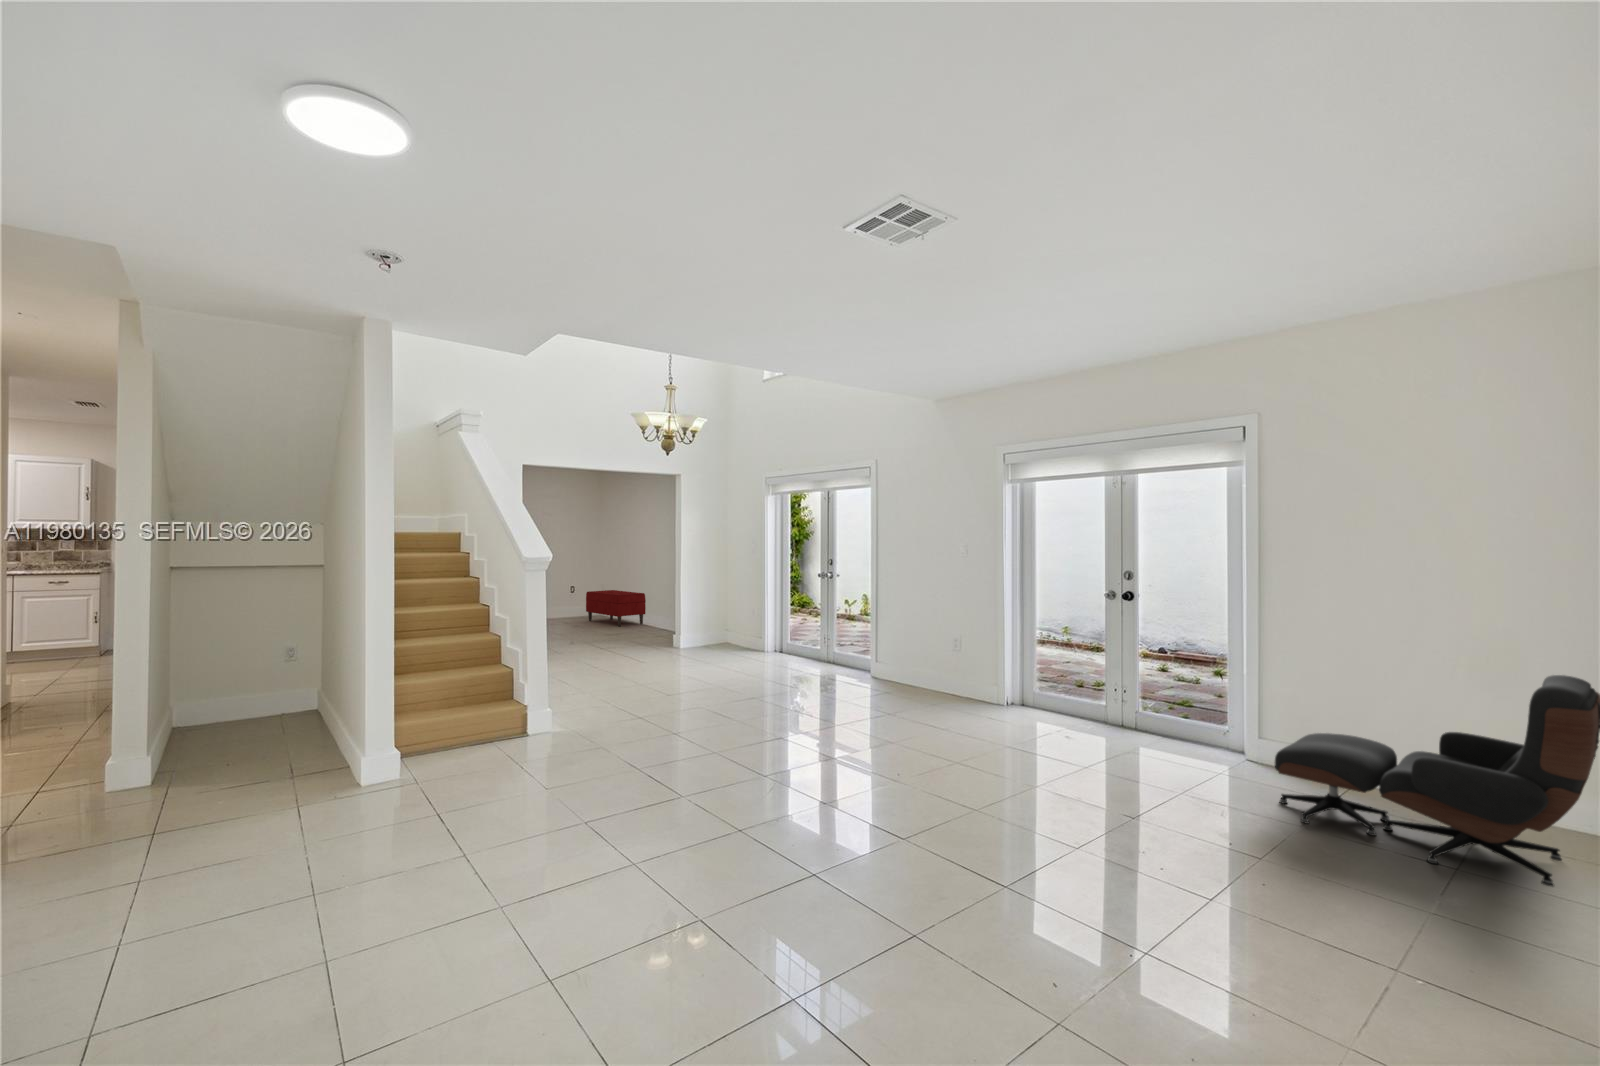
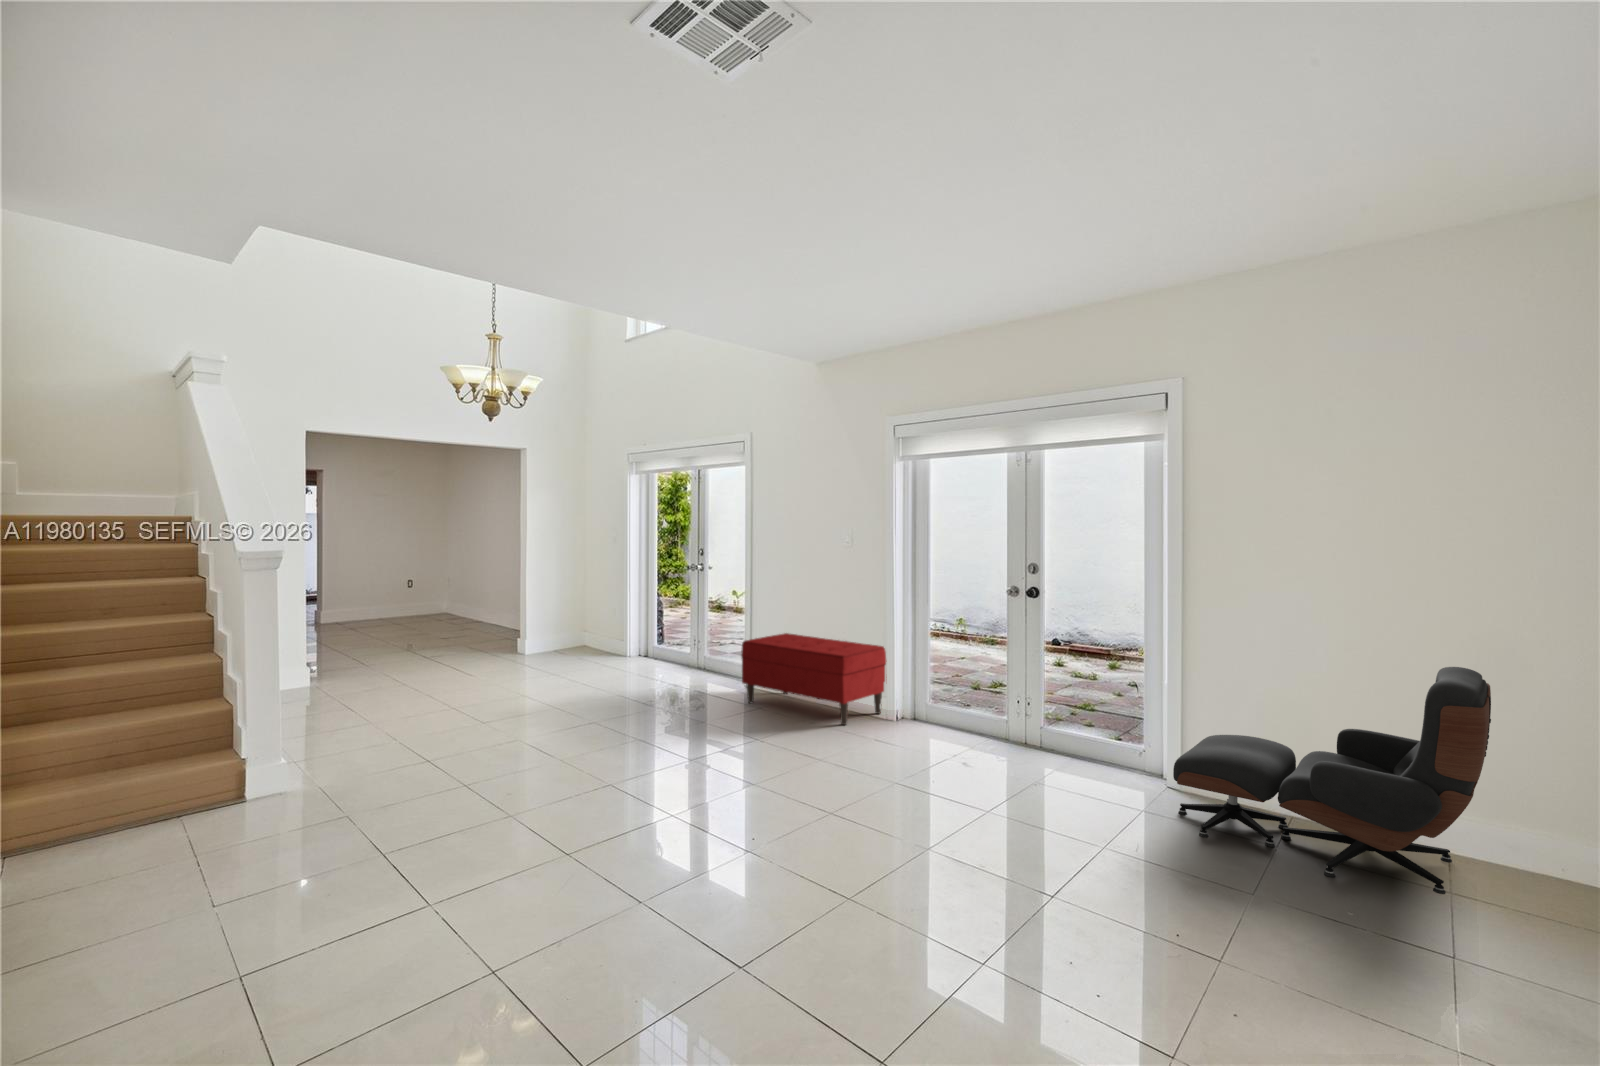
bench: present [586,590,646,626] -> present [741,633,887,725]

